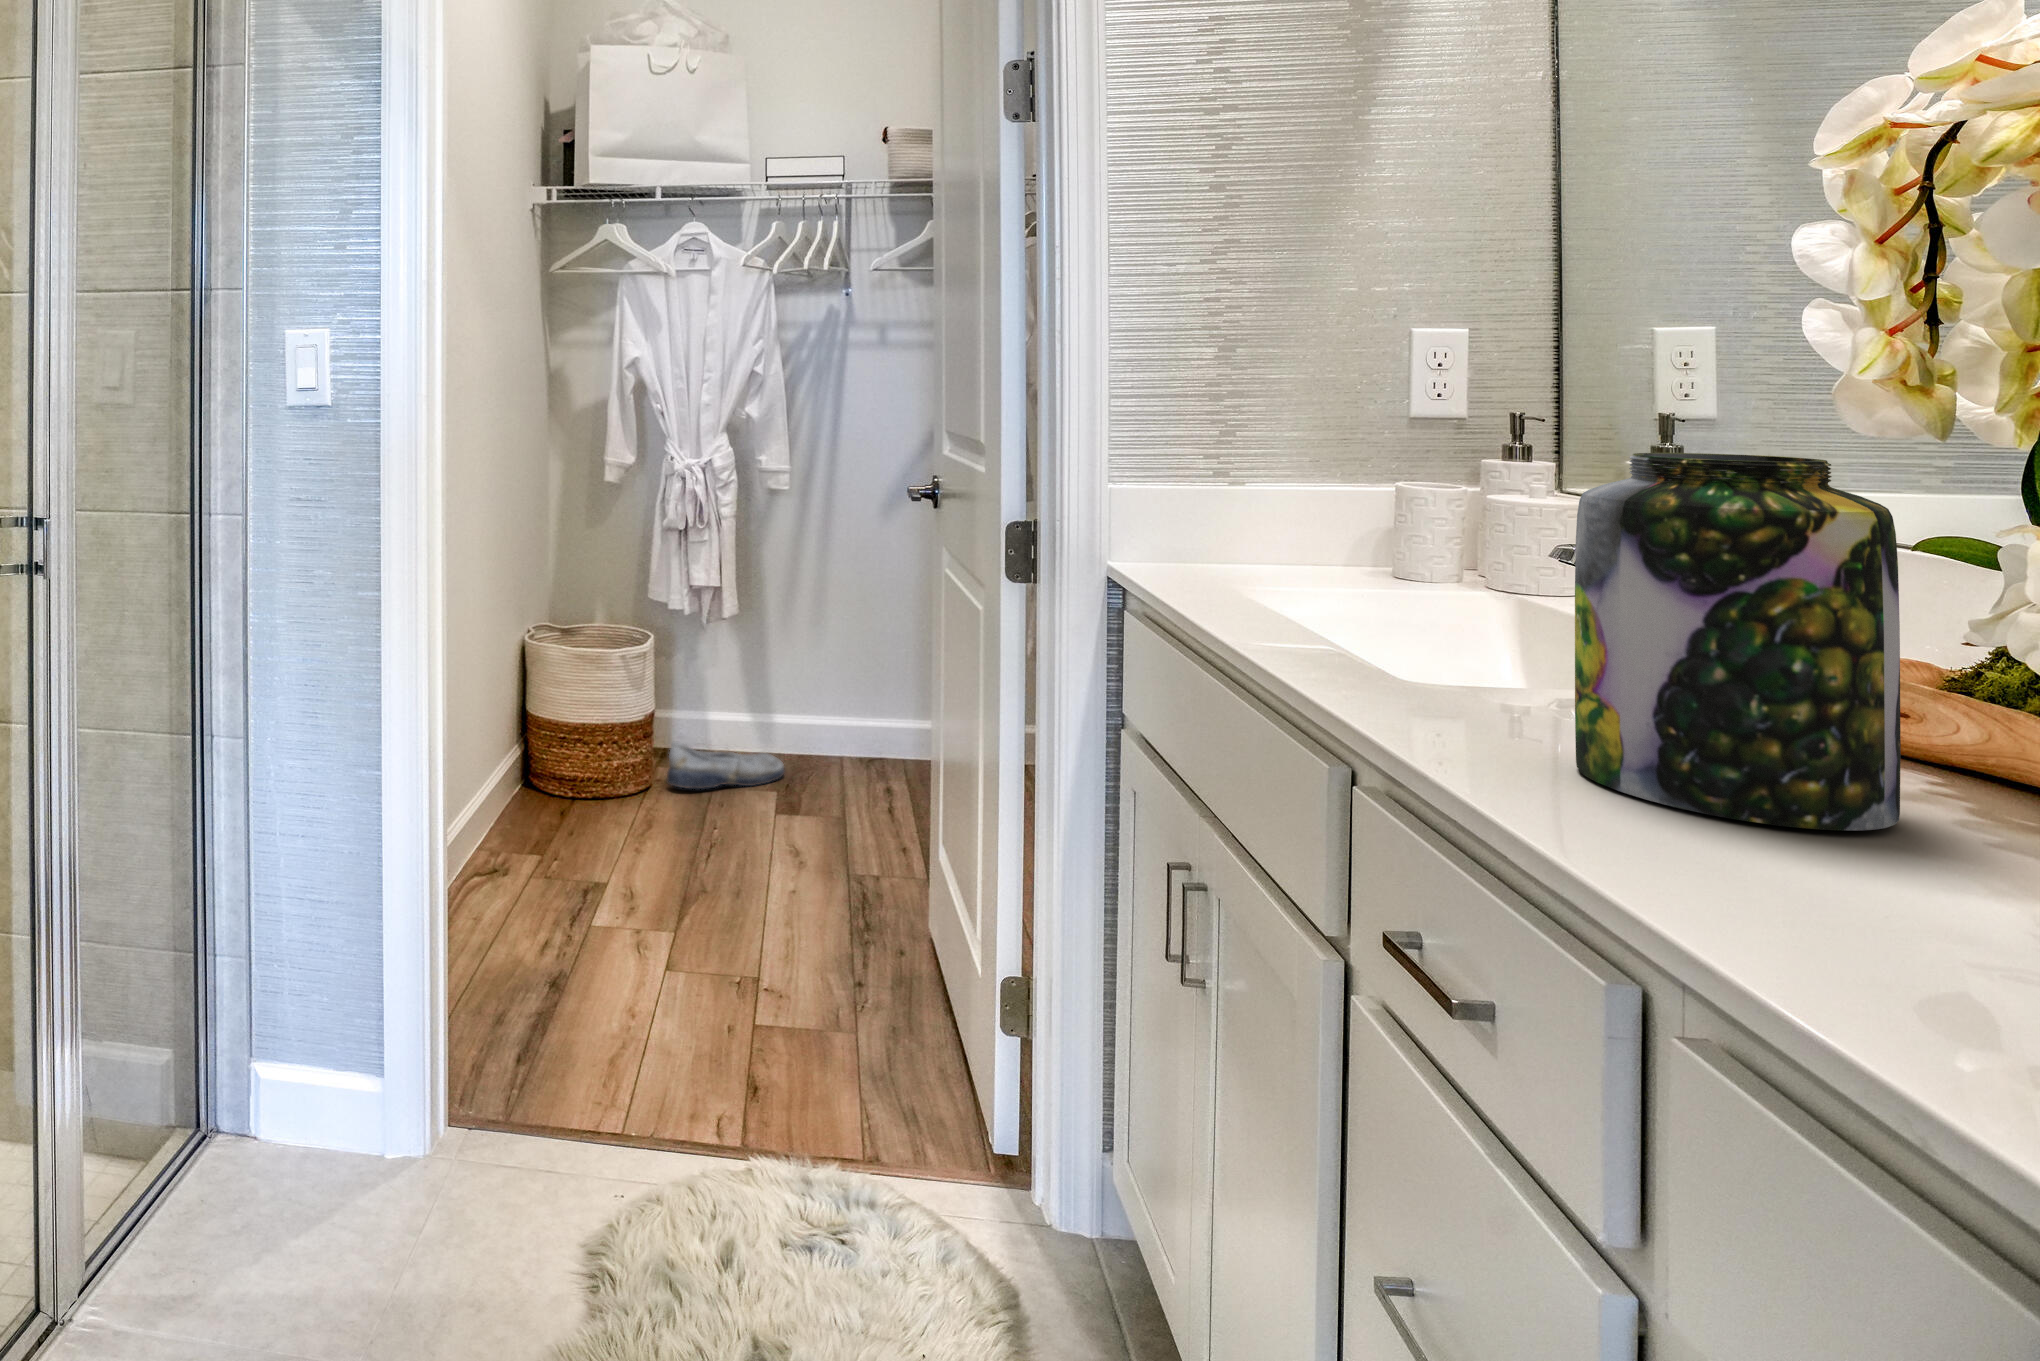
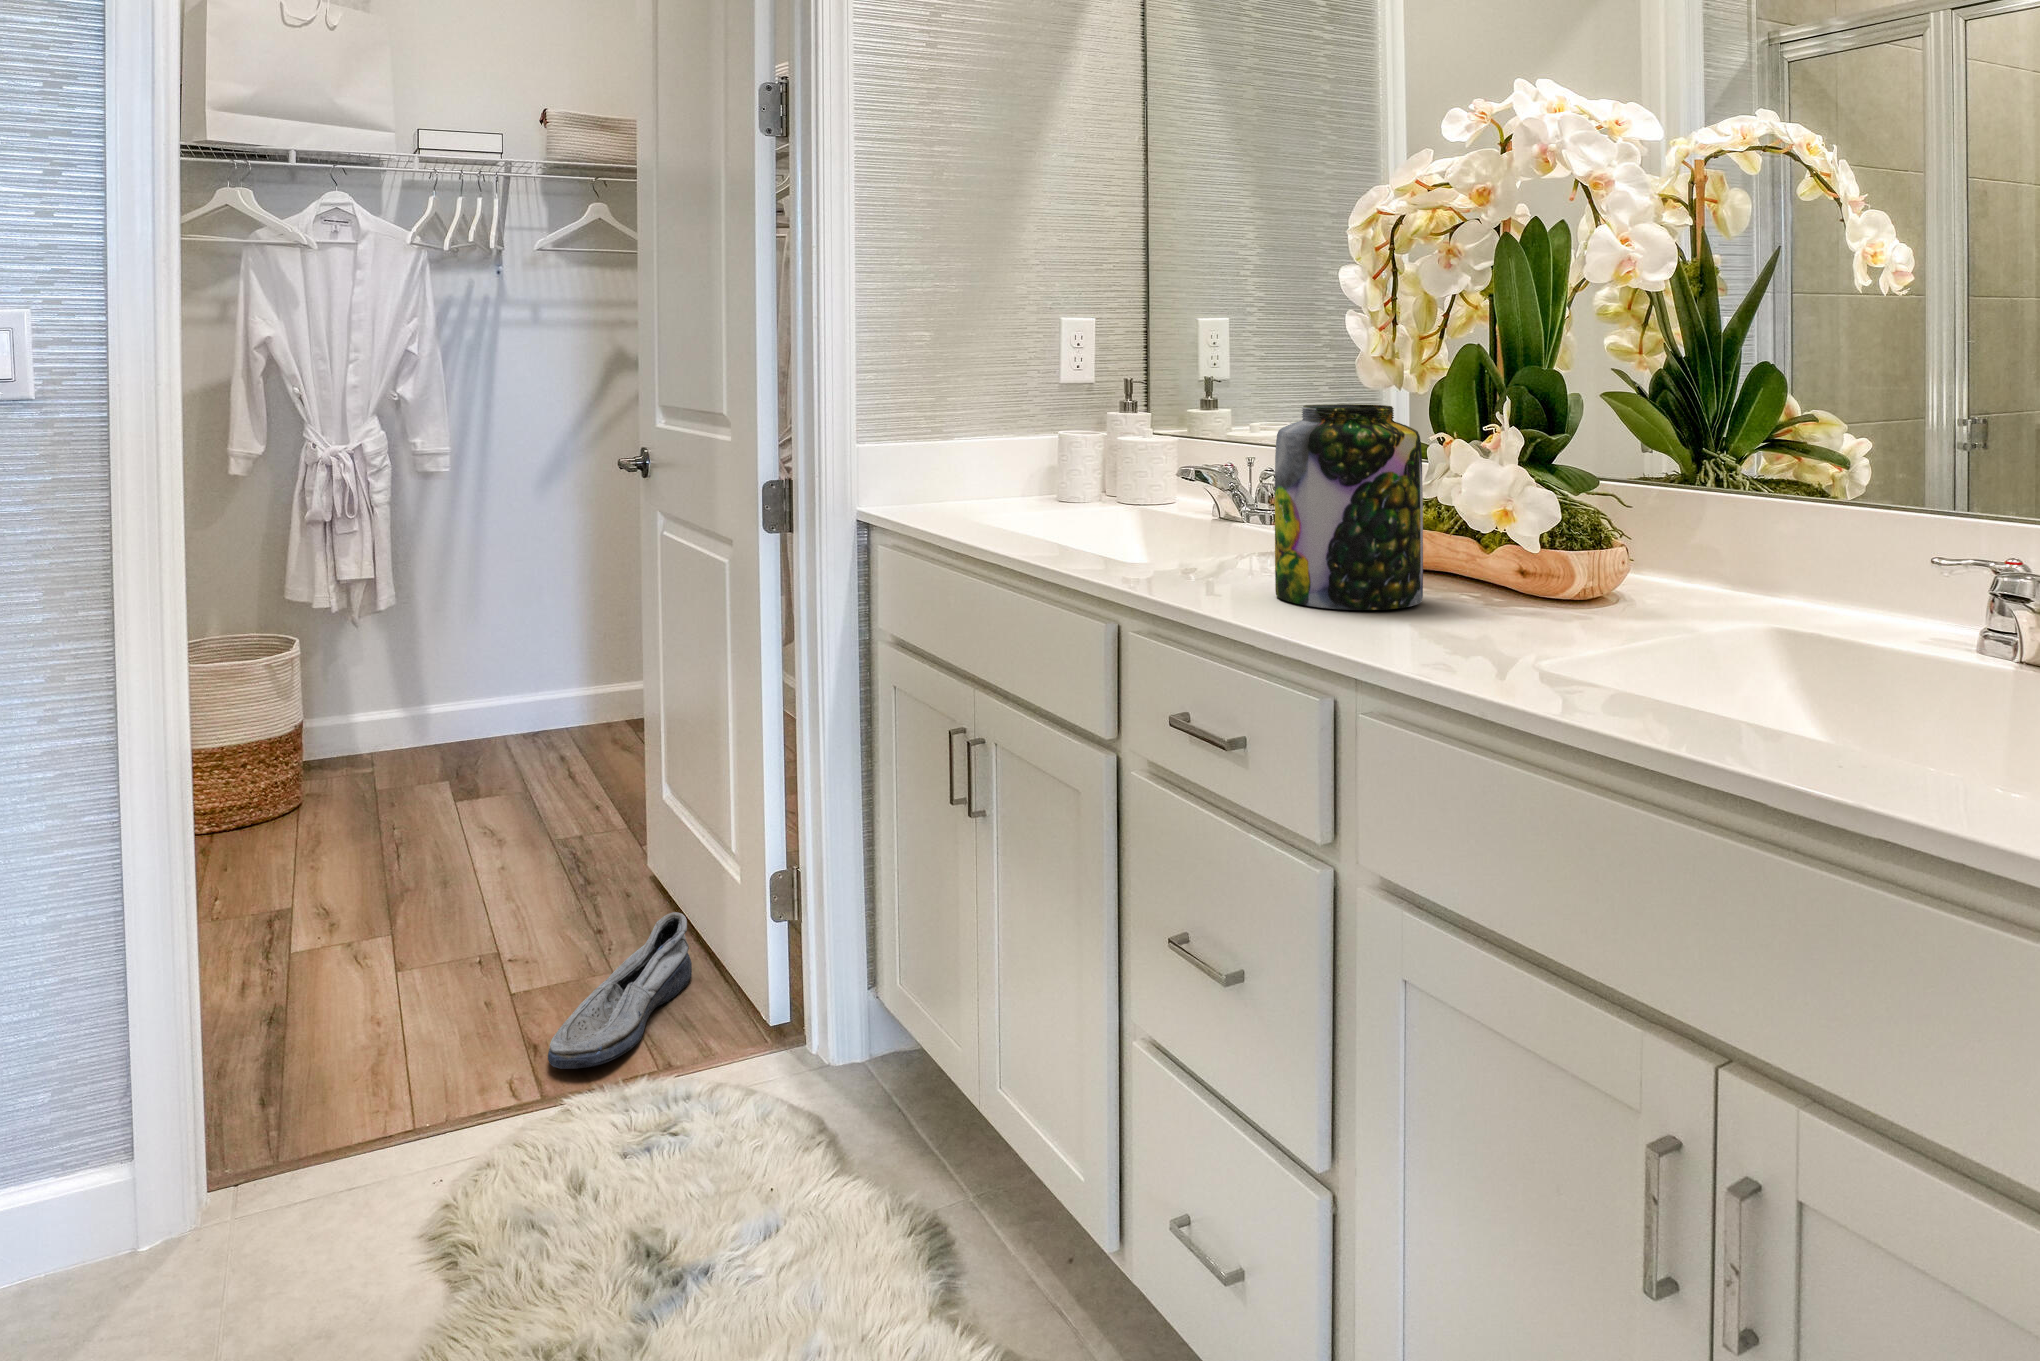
shoe: present [667,741,784,789] -> present [548,912,692,1069]

